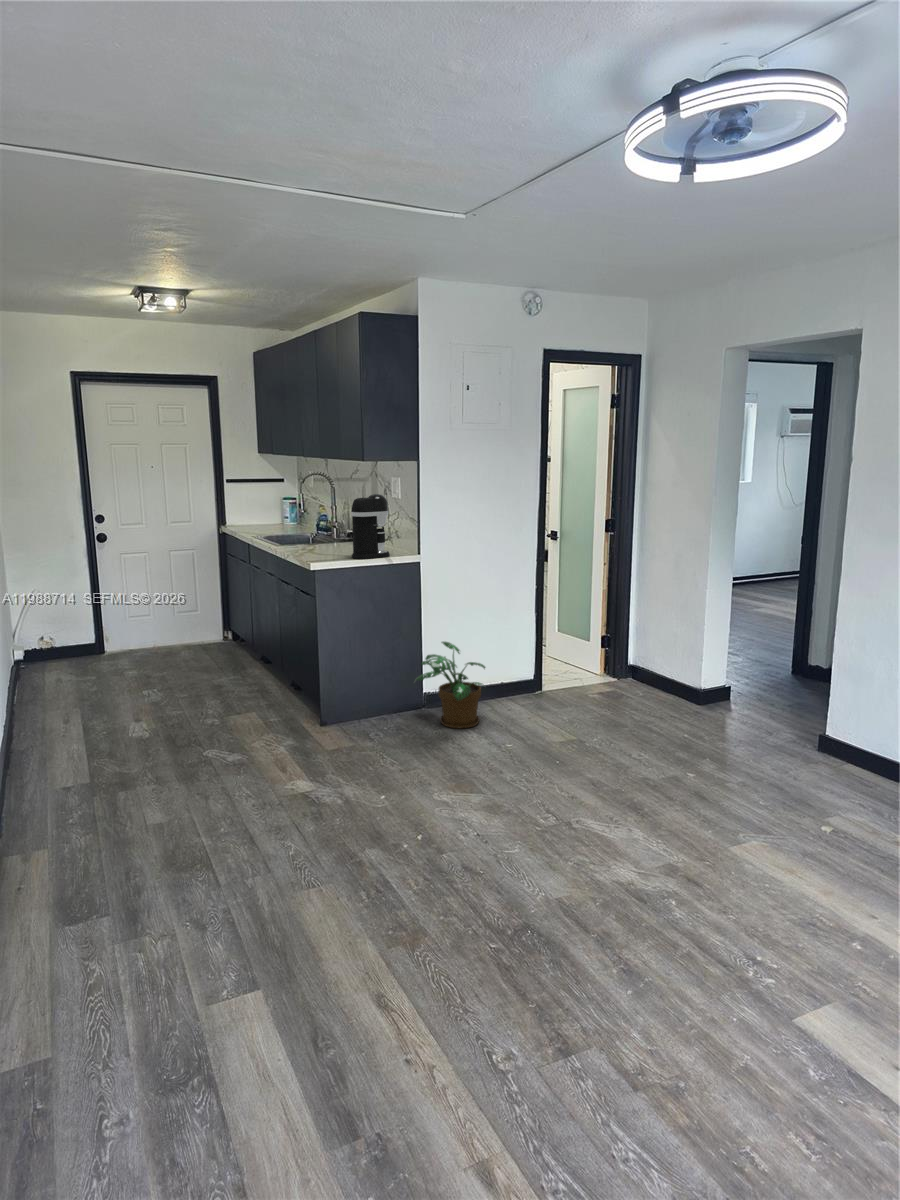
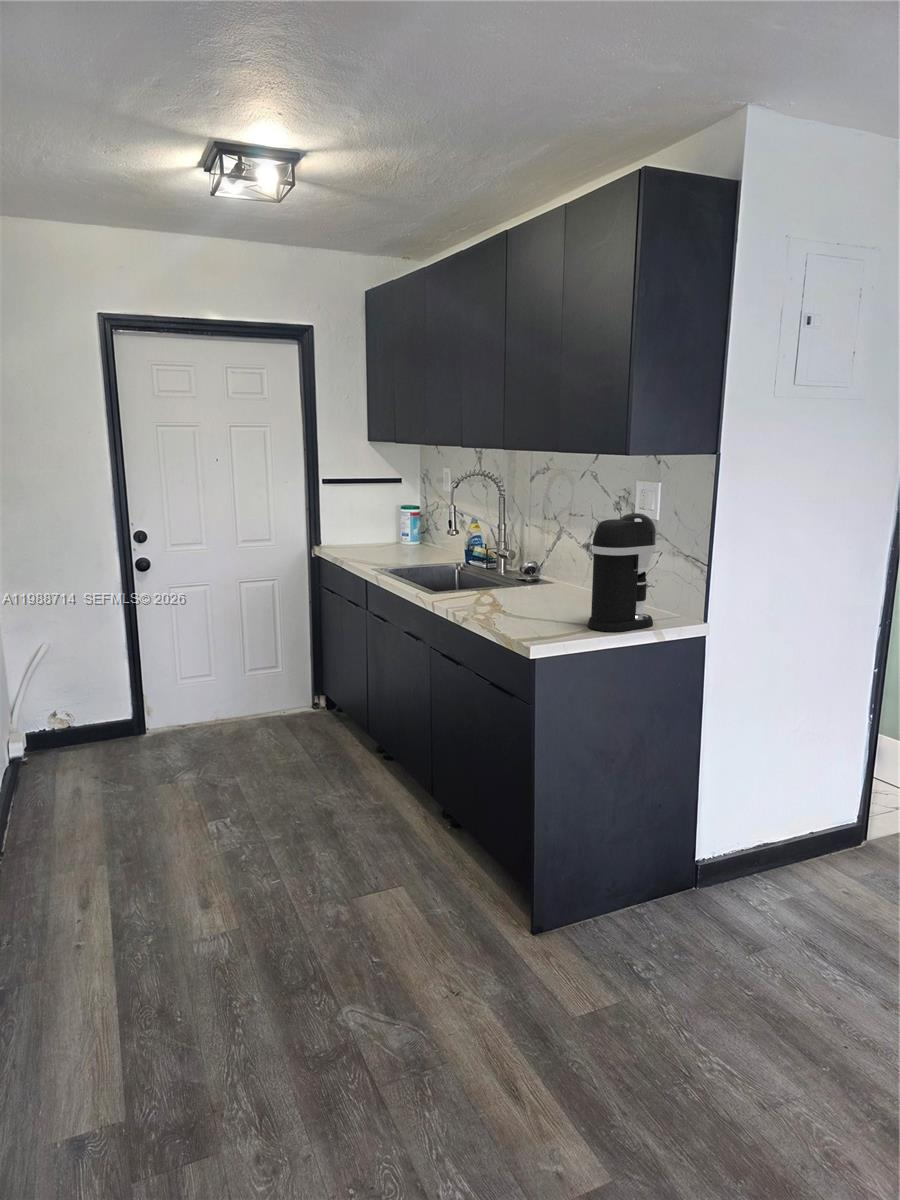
potted plant: present [415,642,485,728] -> none [688,772,850,946]

